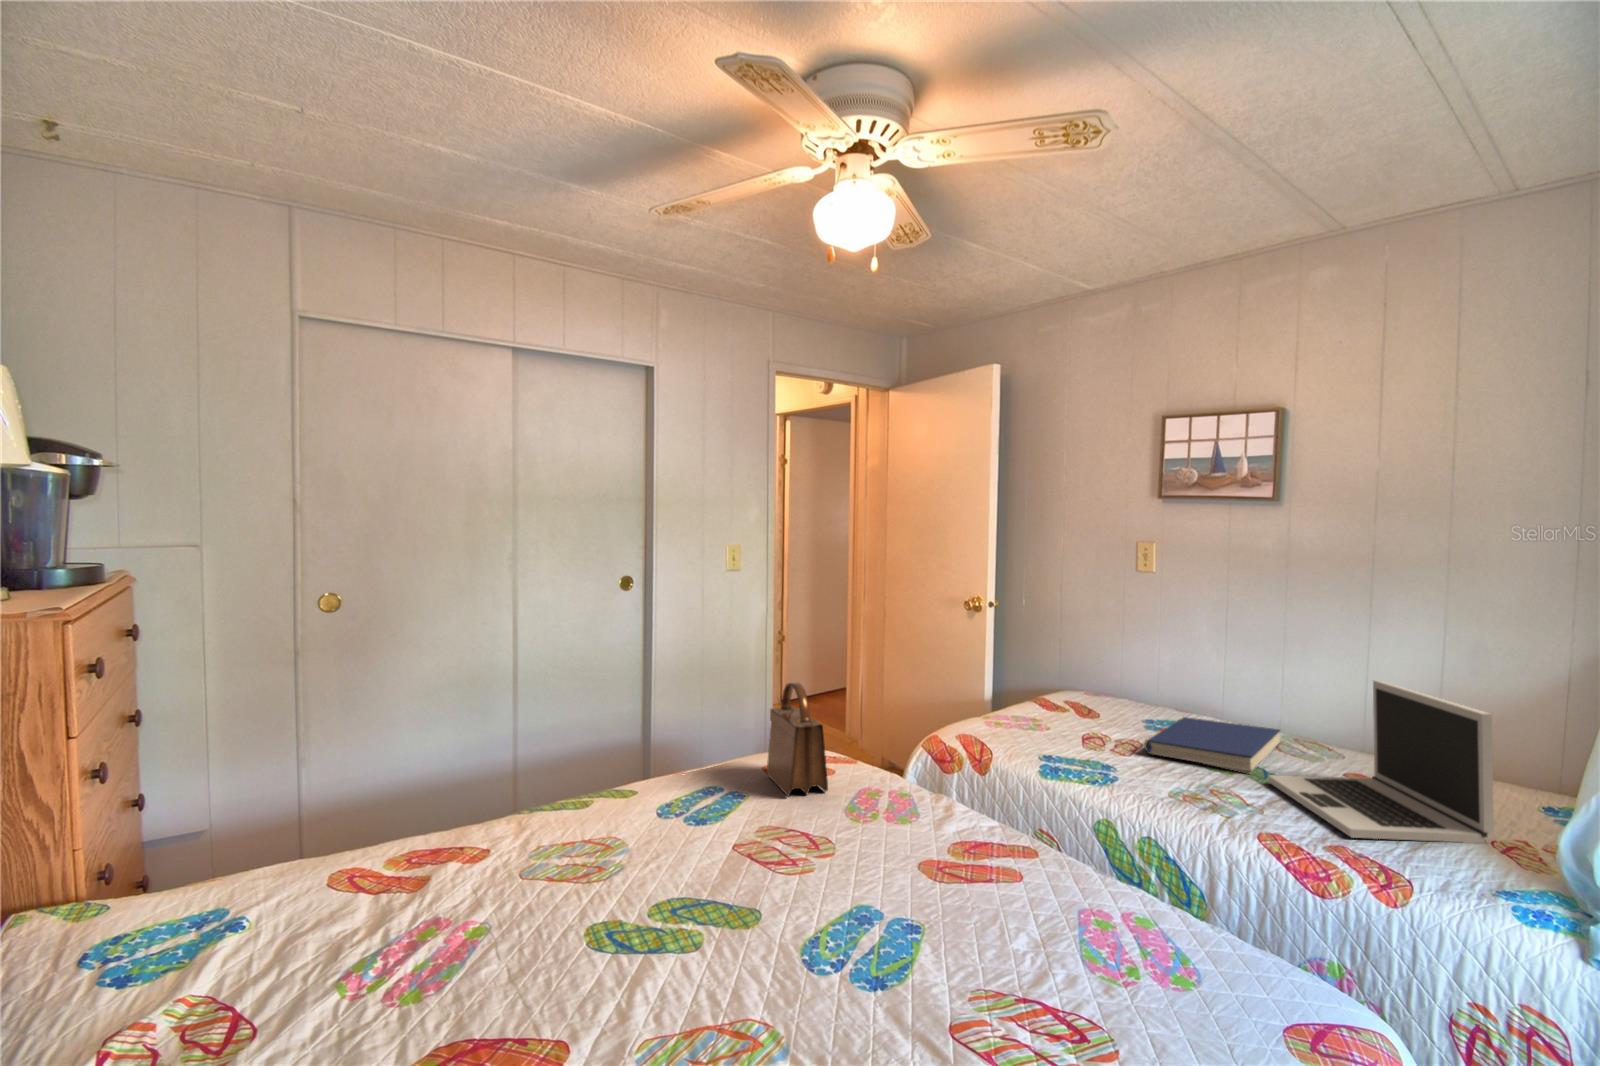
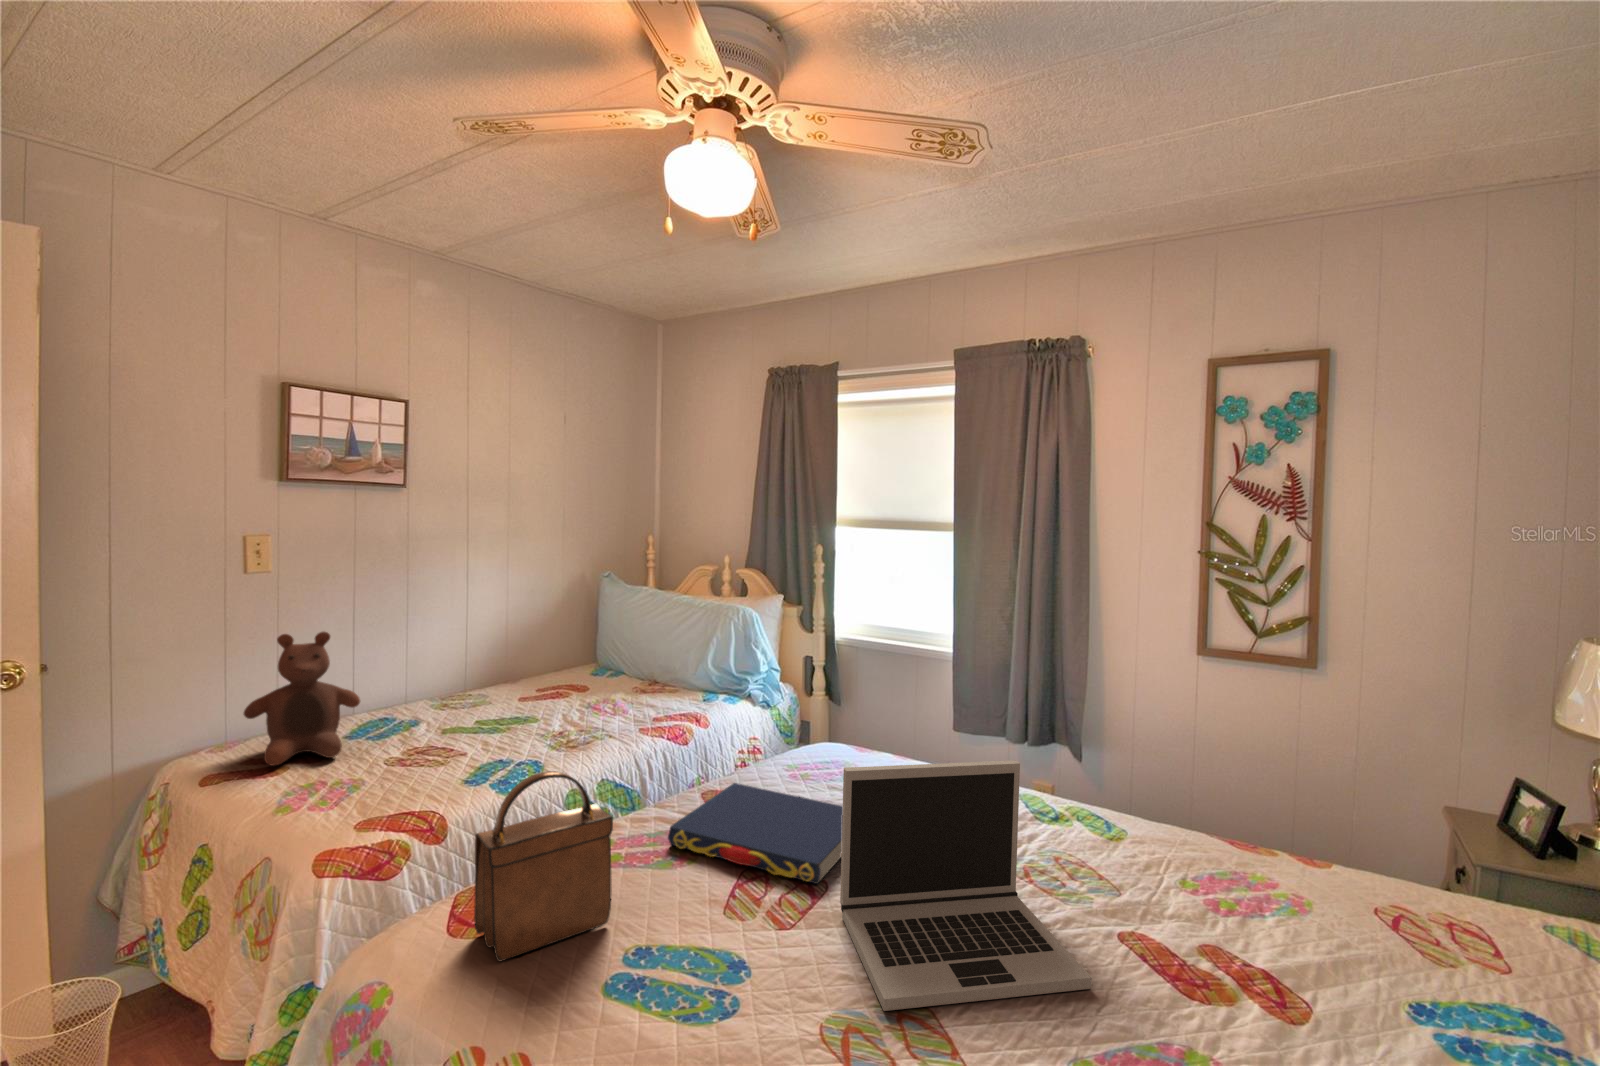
stuffed bear: none [1061,619,1142,720] -> present [244,632,360,766]
laptop: present [1268,680,1494,843] -> present [840,760,1092,1011]
book: present [1145,717,1280,774] -> present [668,783,843,884]

